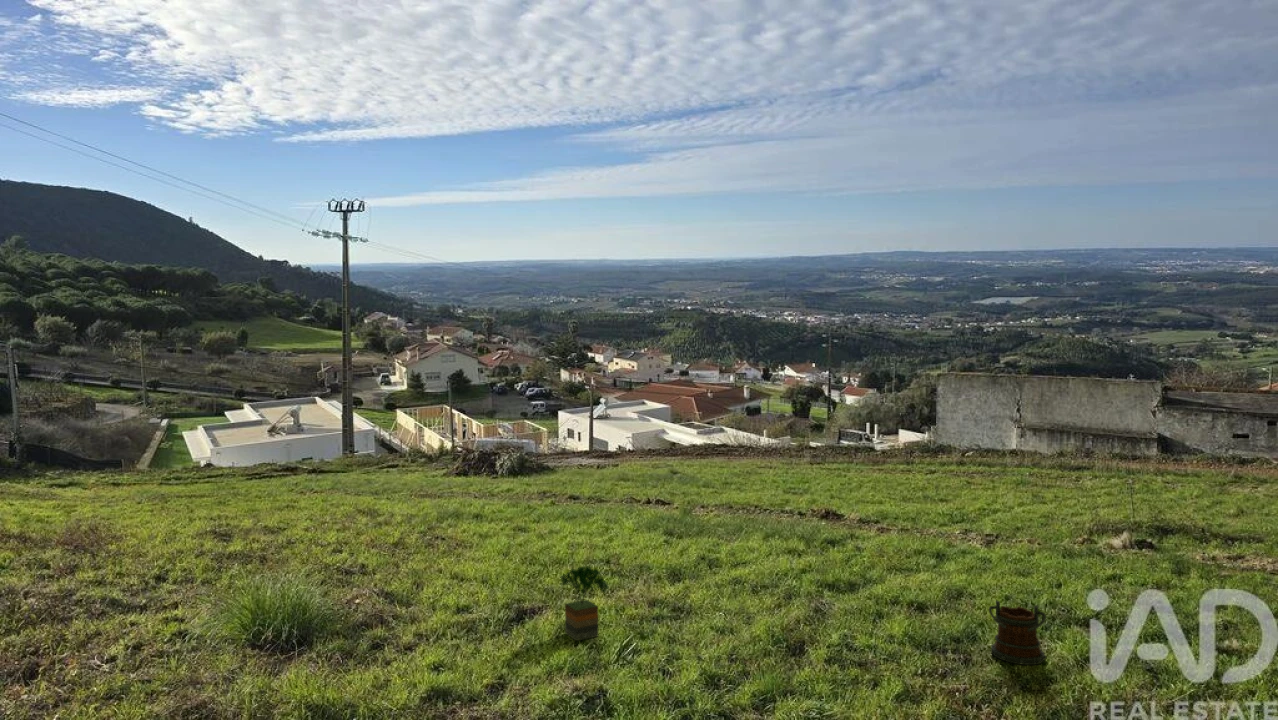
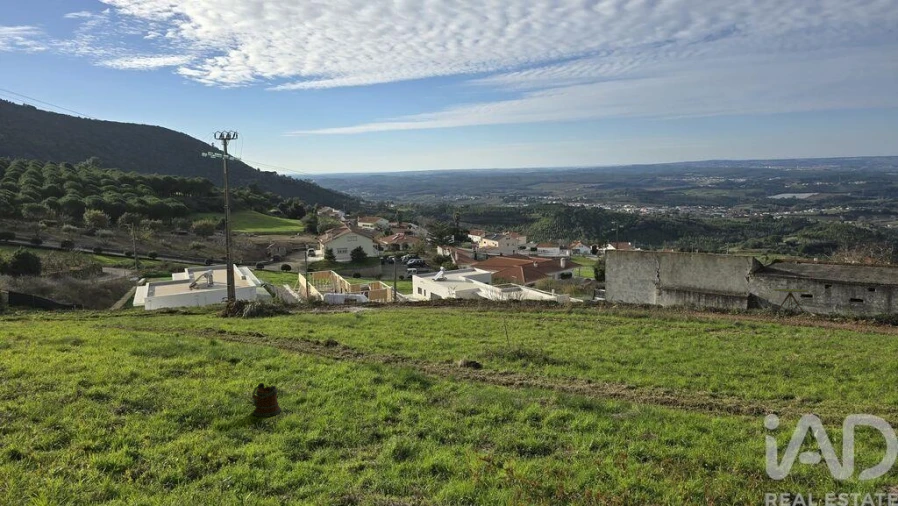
round table: none [1200,427,1251,457] -> present [774,289,808,311]
potted tree: present [560,566,609,641] -> none [71,359,99,397]

